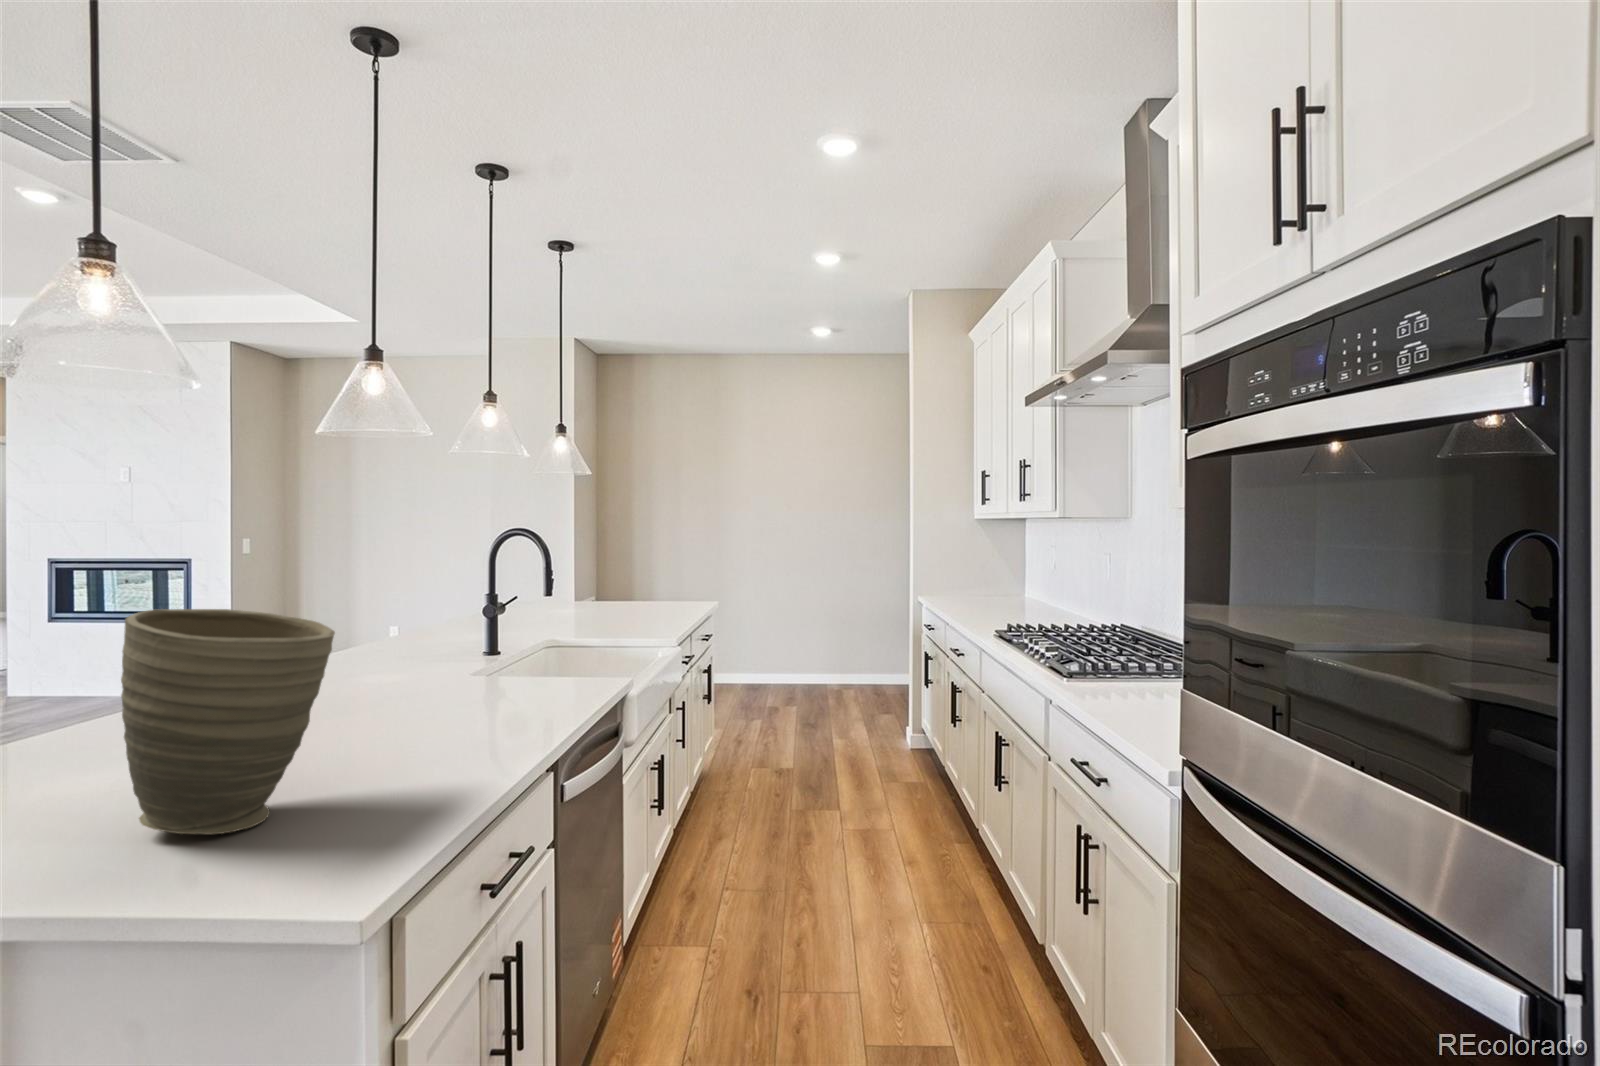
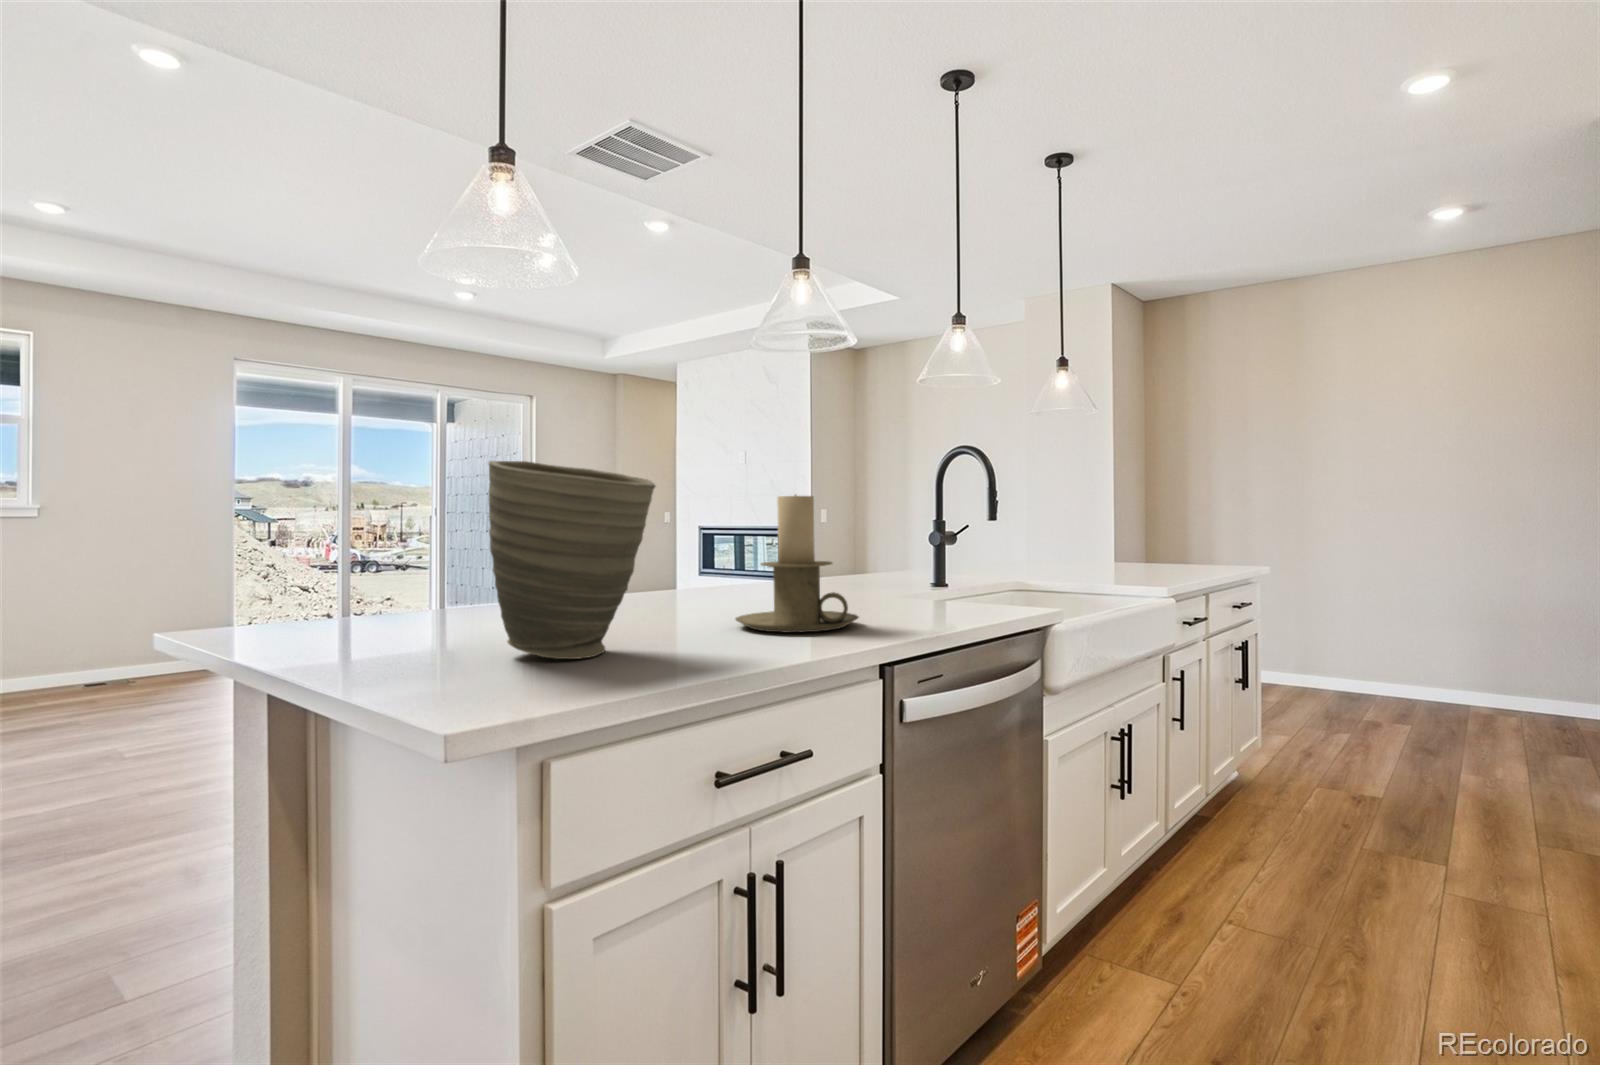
candle holder: none [362,608,494,747] -> present [736,495,859,632]

